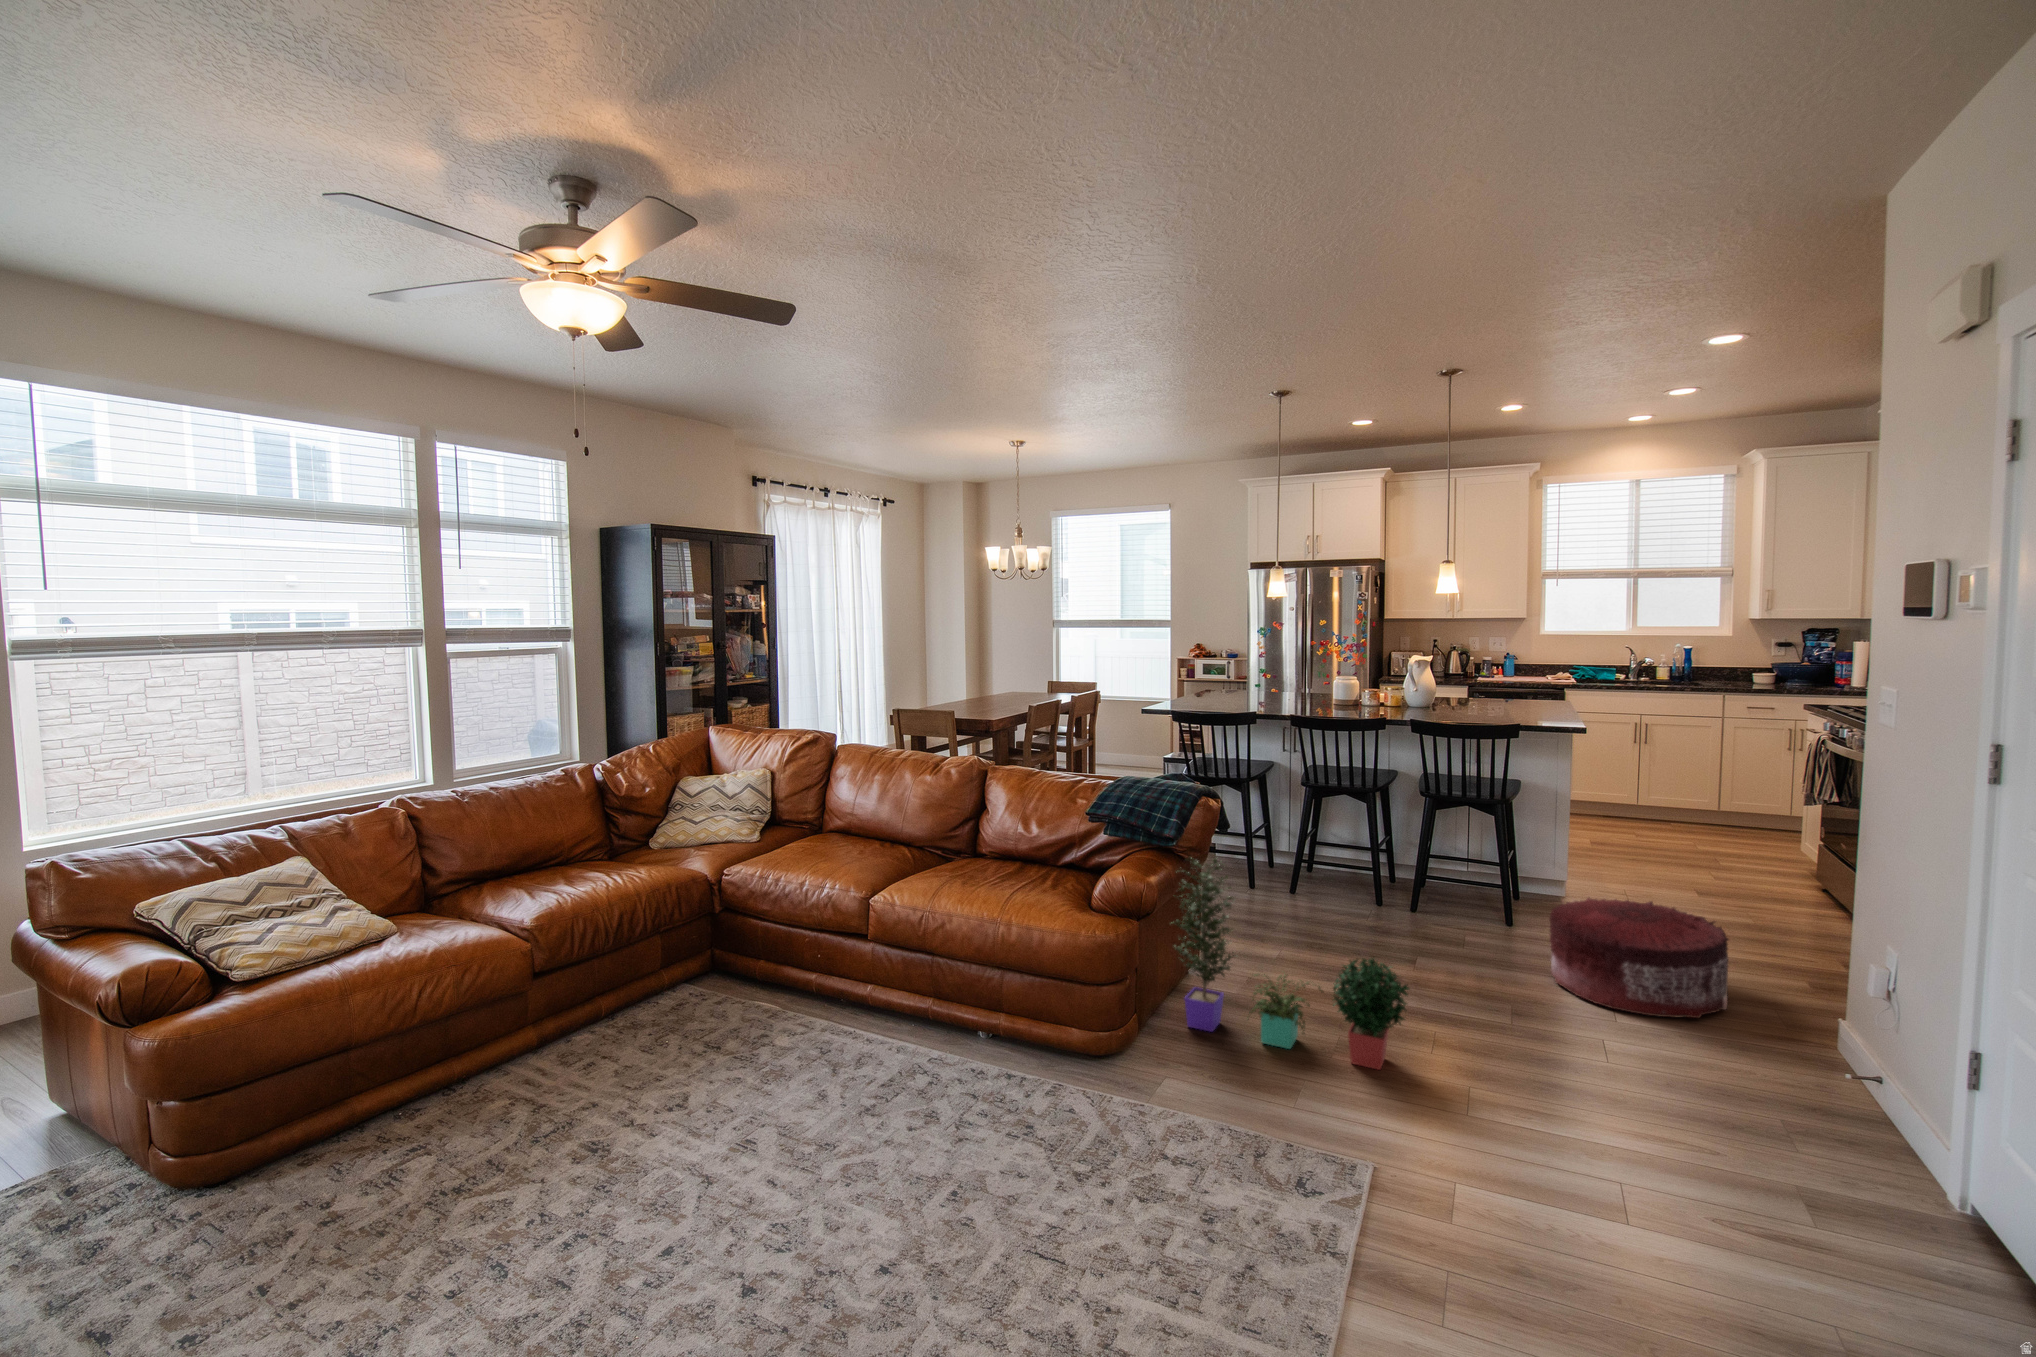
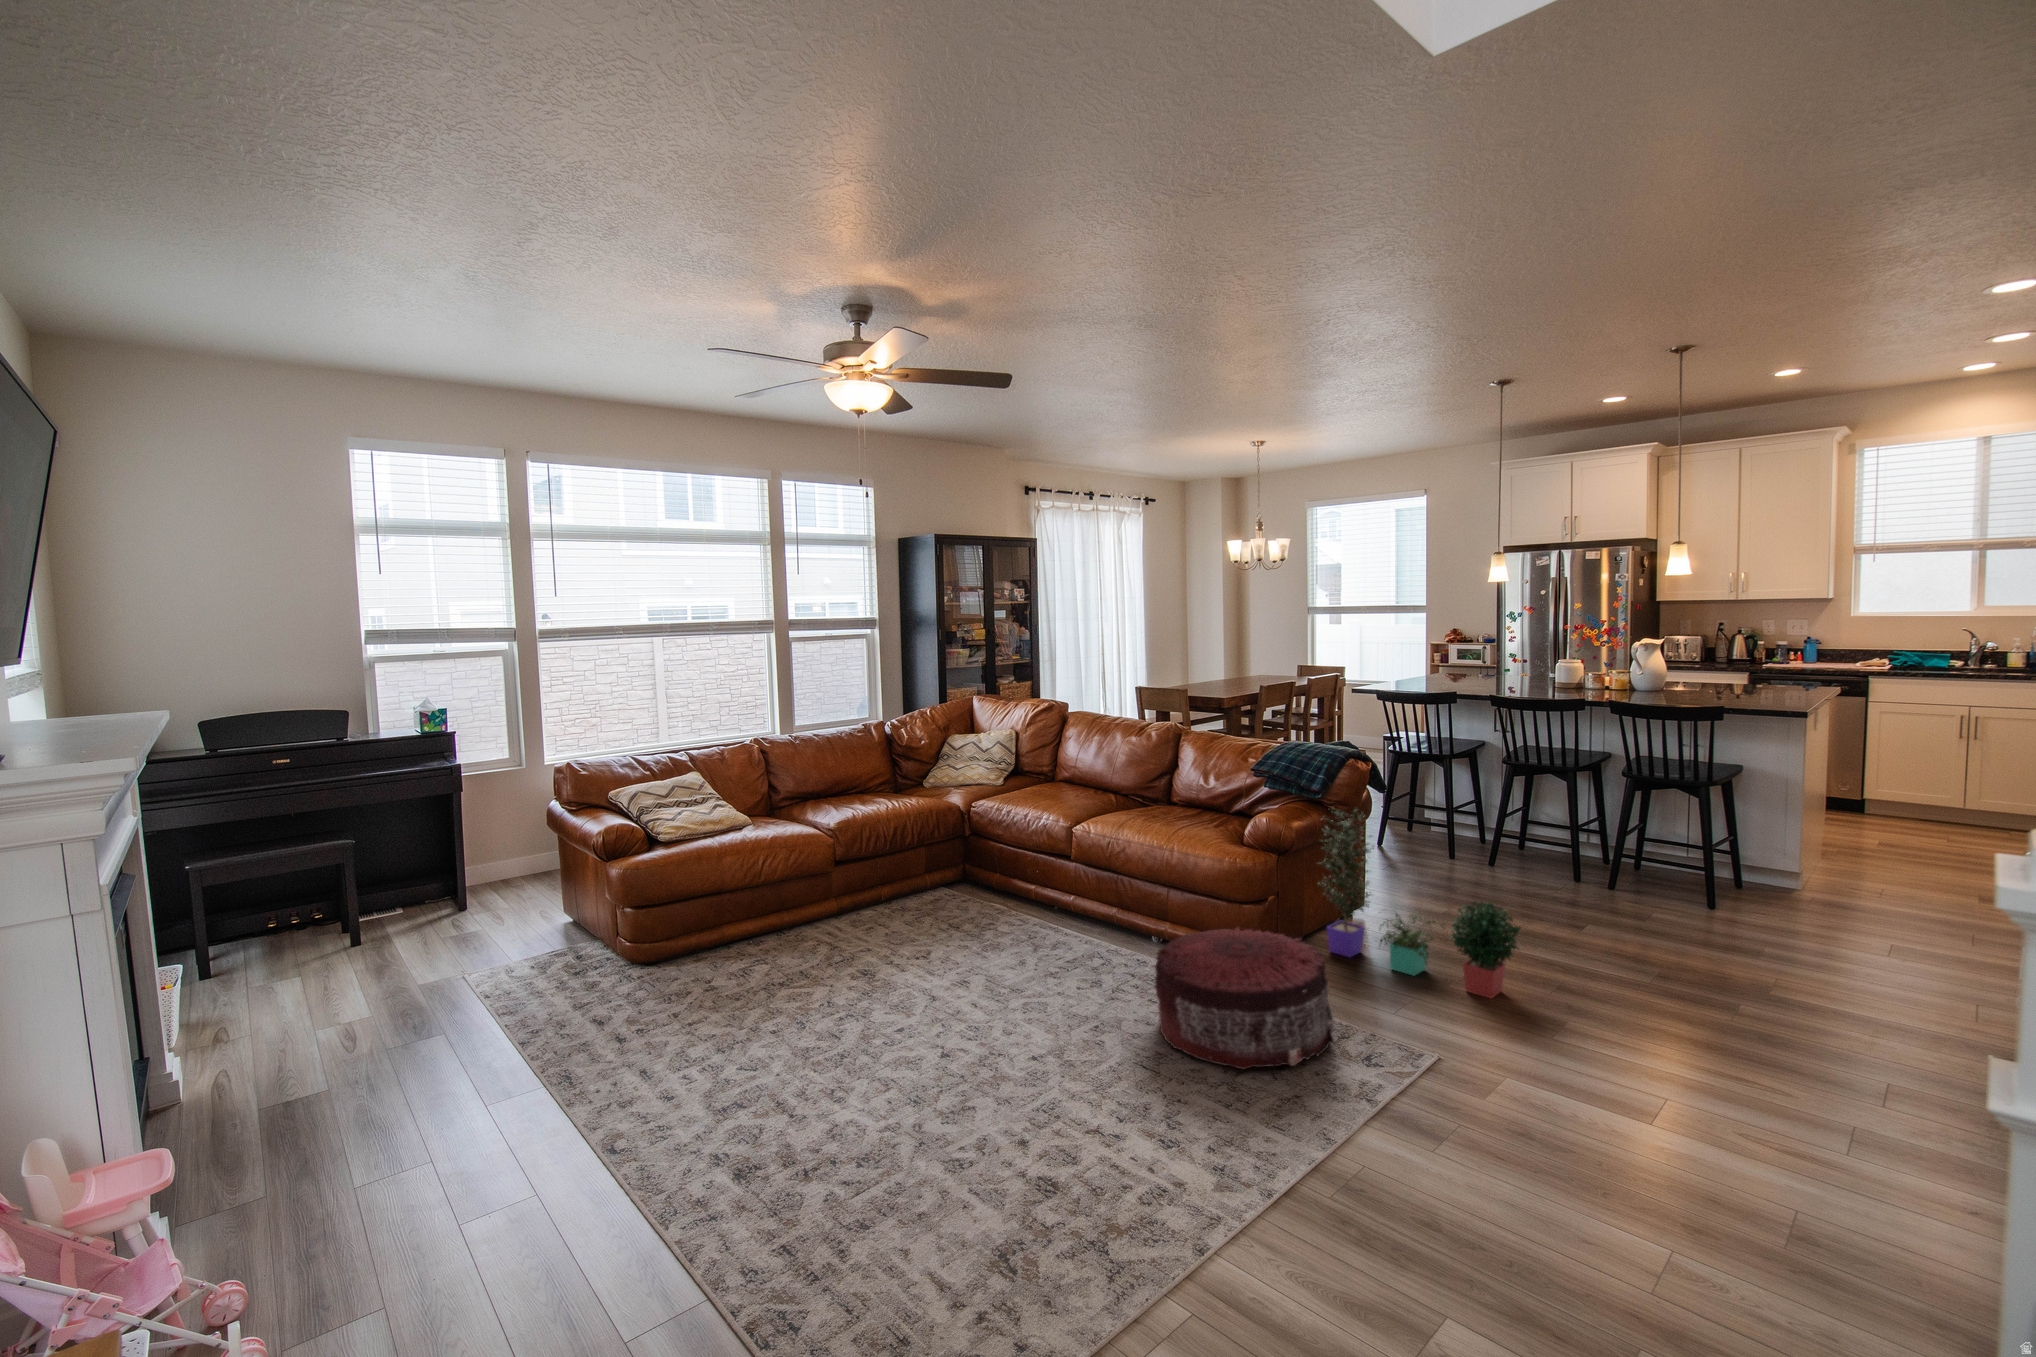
pouf: present [1550,897,1728,1018] -> present [1155,928,1334,1069]

